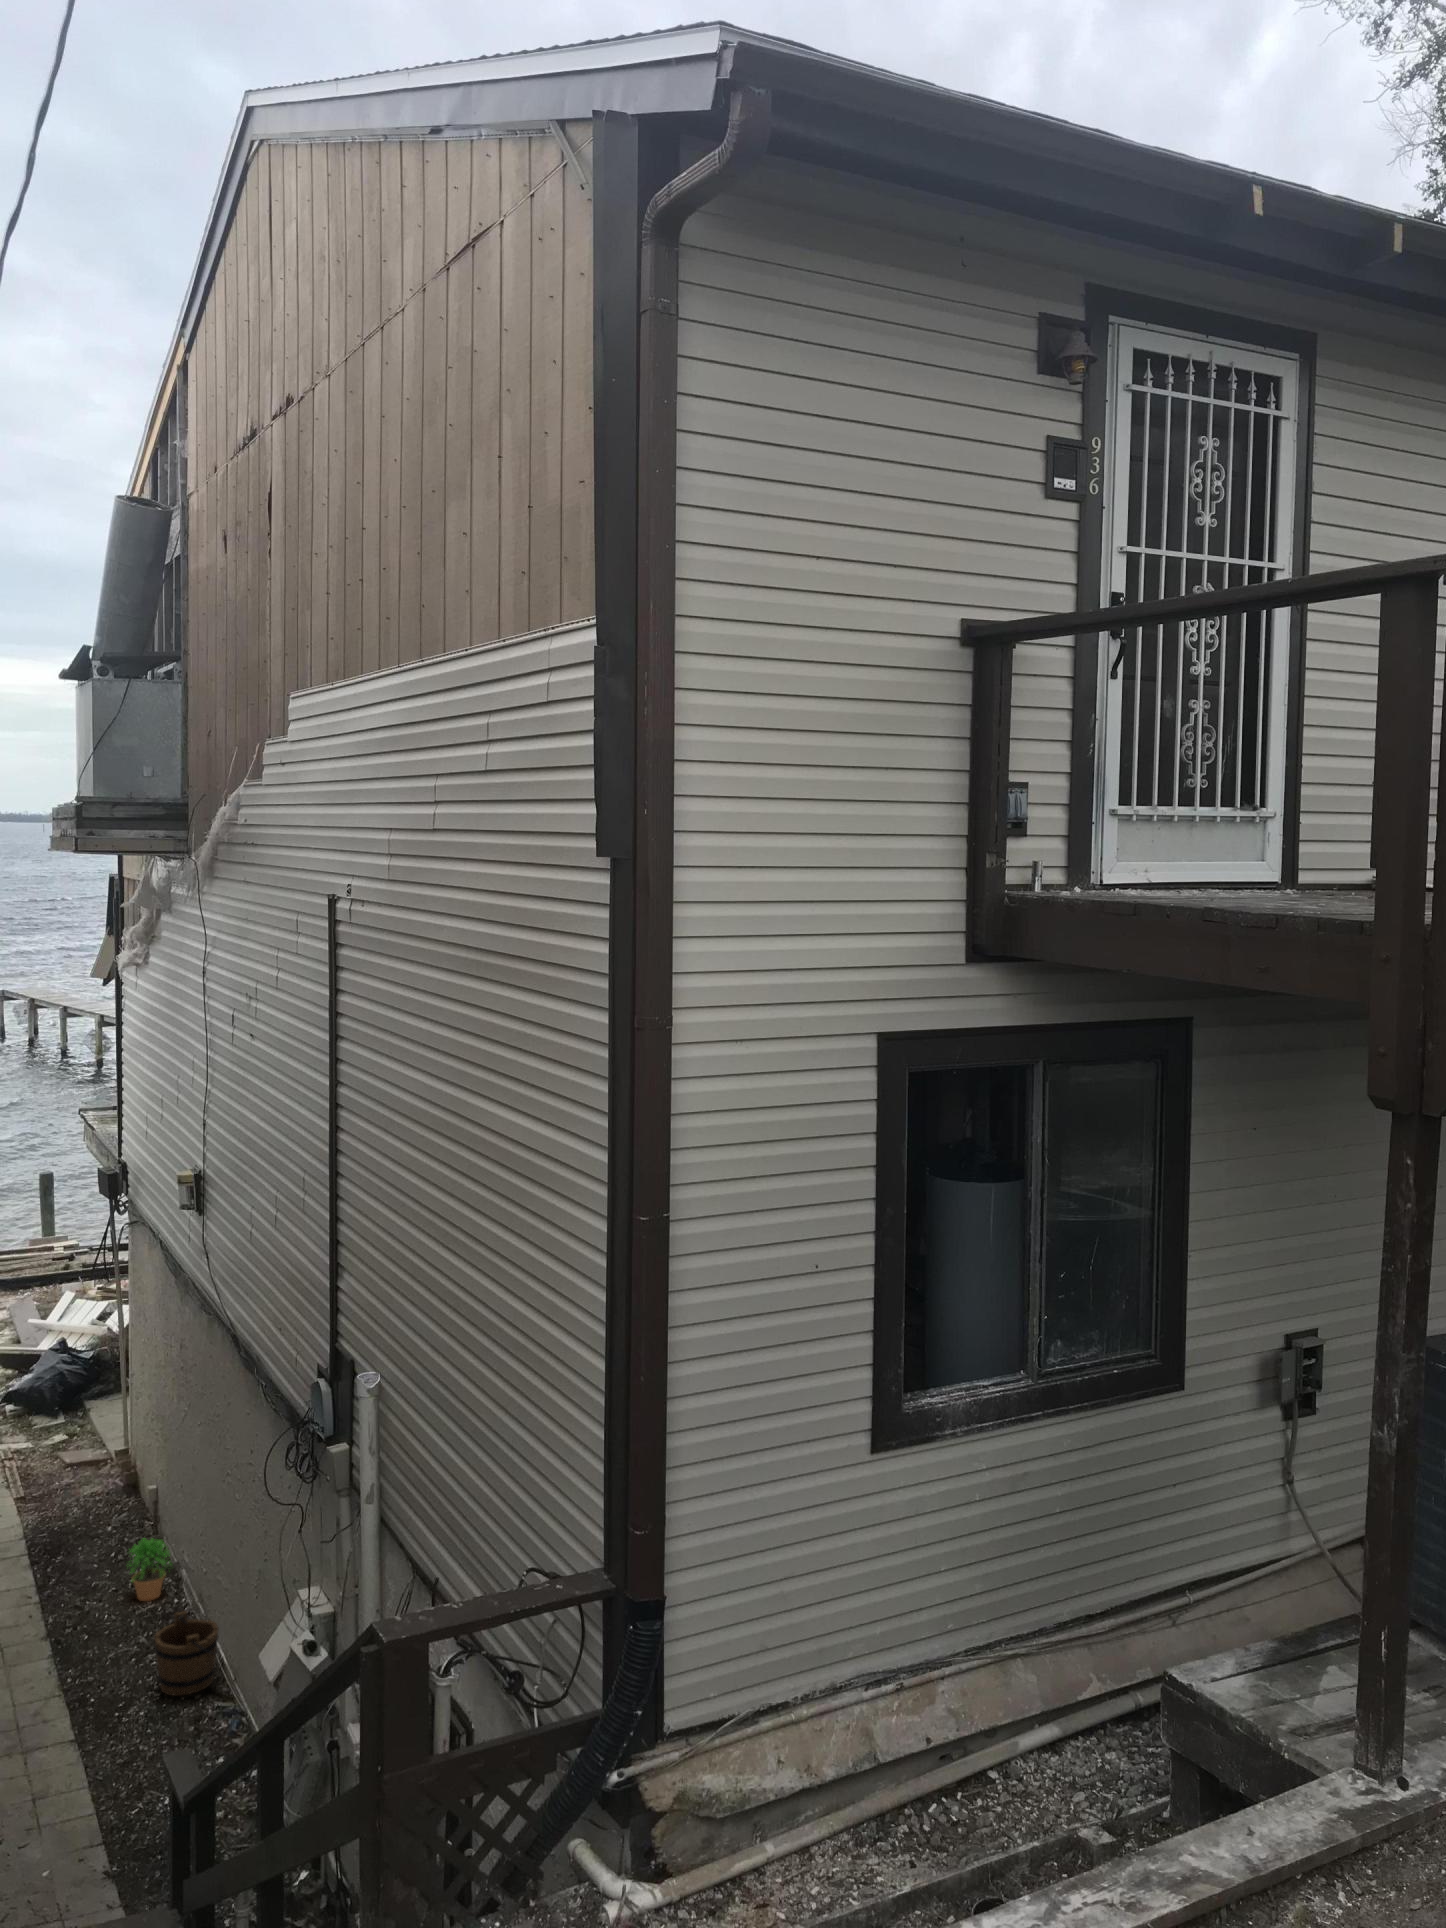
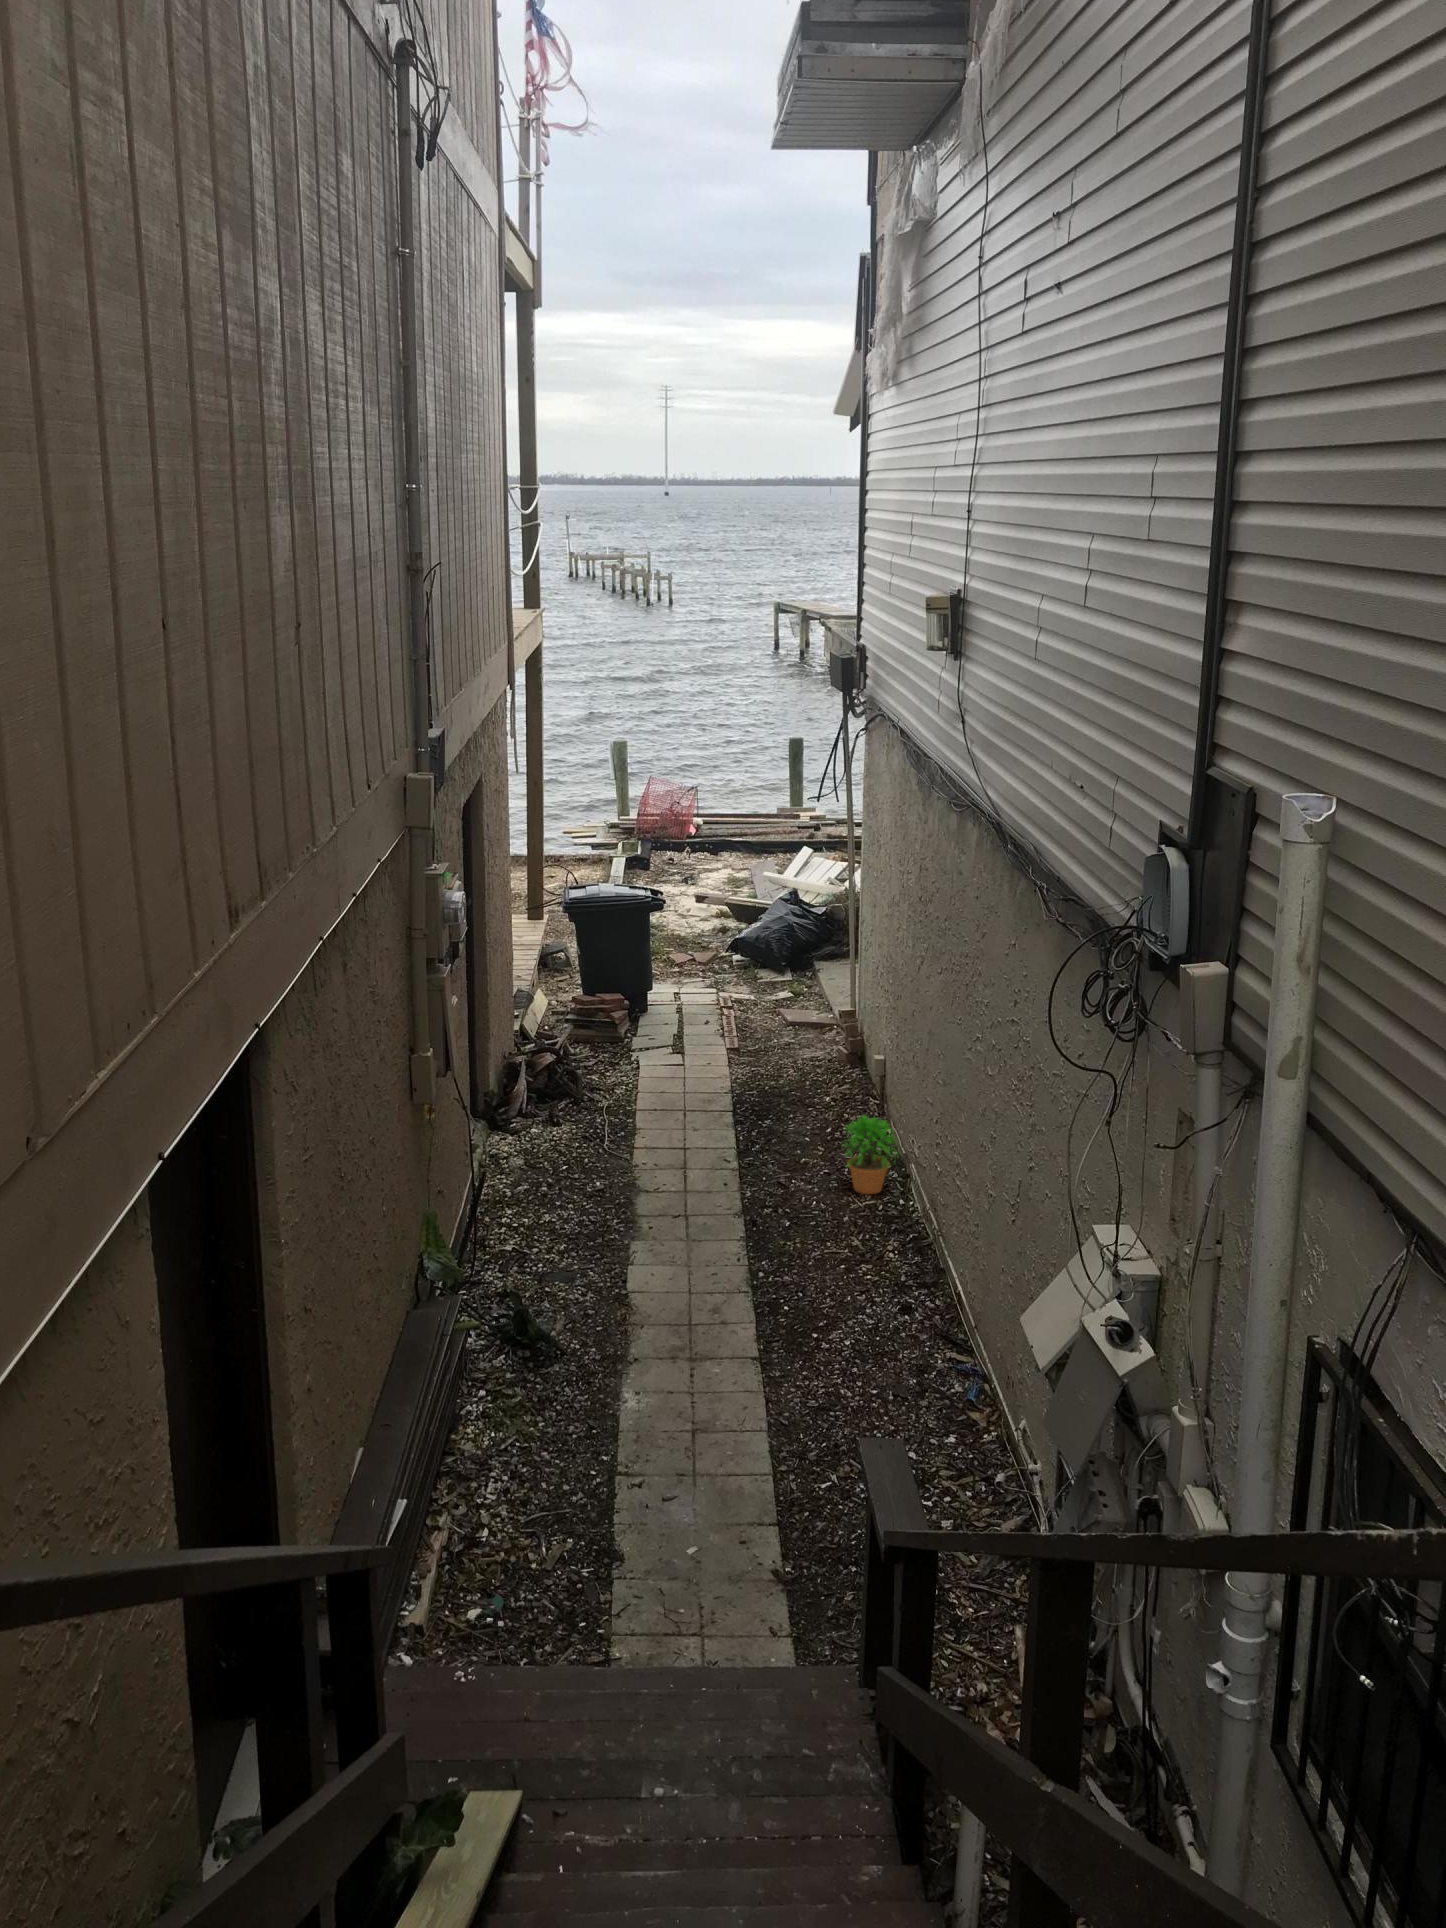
bucket: present [154,1611,218,1696] -> none [867,1217,954,1330]

